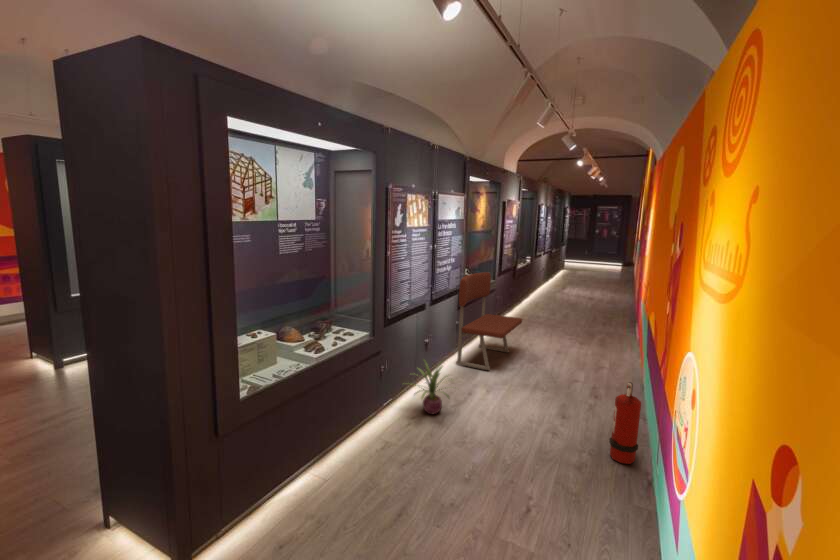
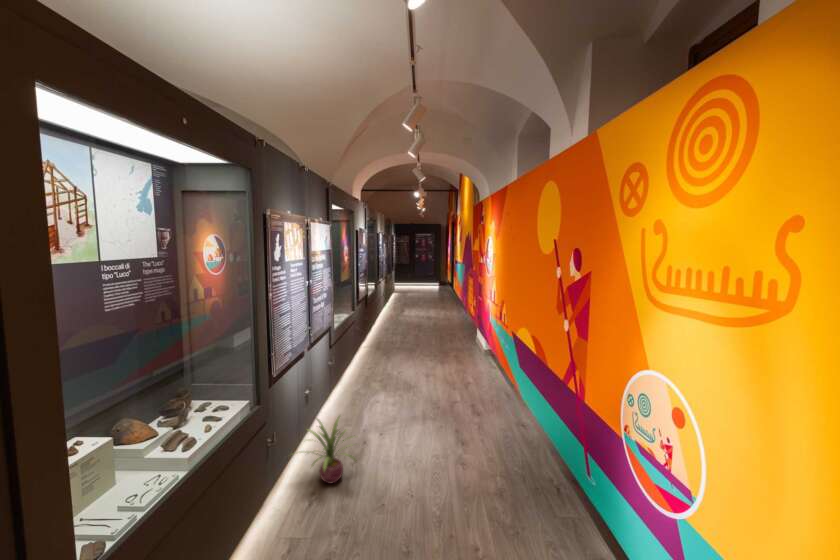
bench: present [456,272,522,370] -> none [334,304,394,410]
fire extinguisher: present [609,382,641,464] -> none [524,404,551,488]

